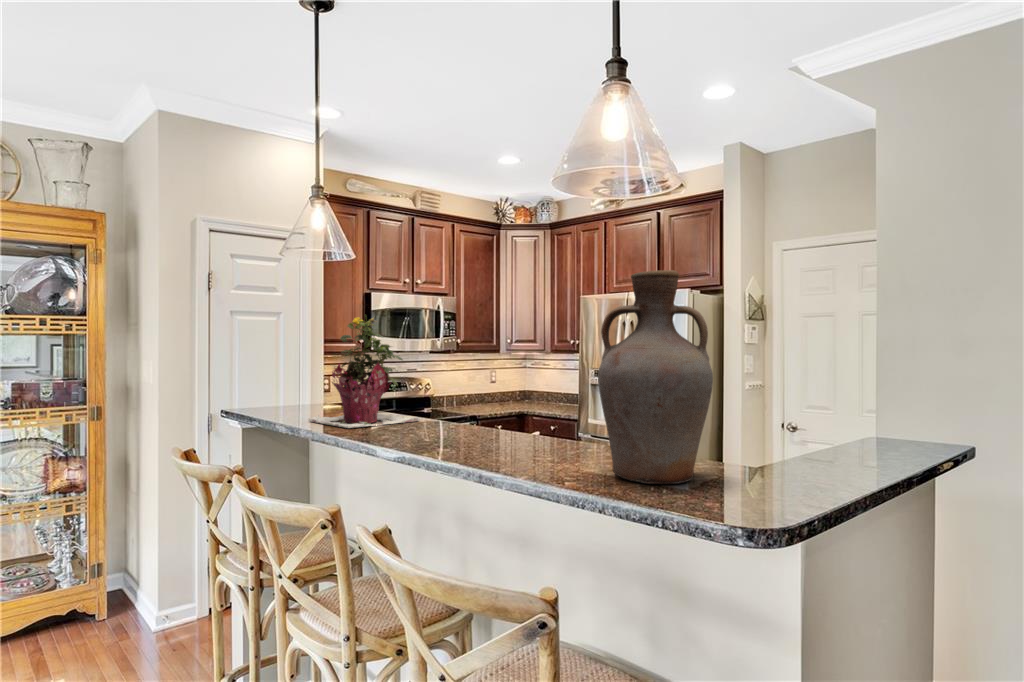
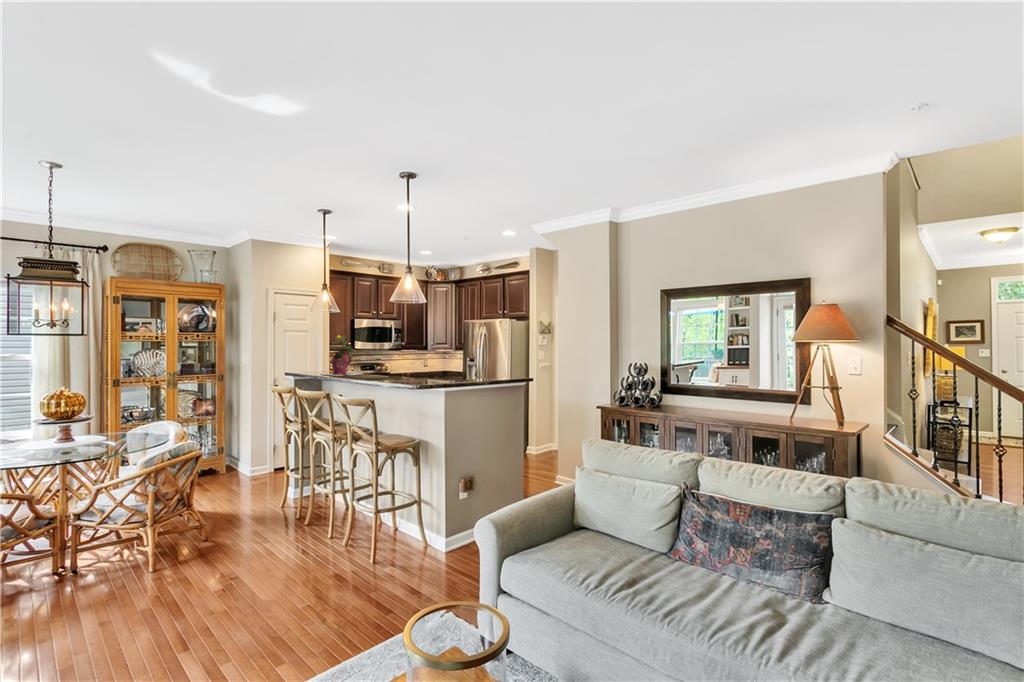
vase: present [598,270,713,484] -> none [400,325,432,383]

